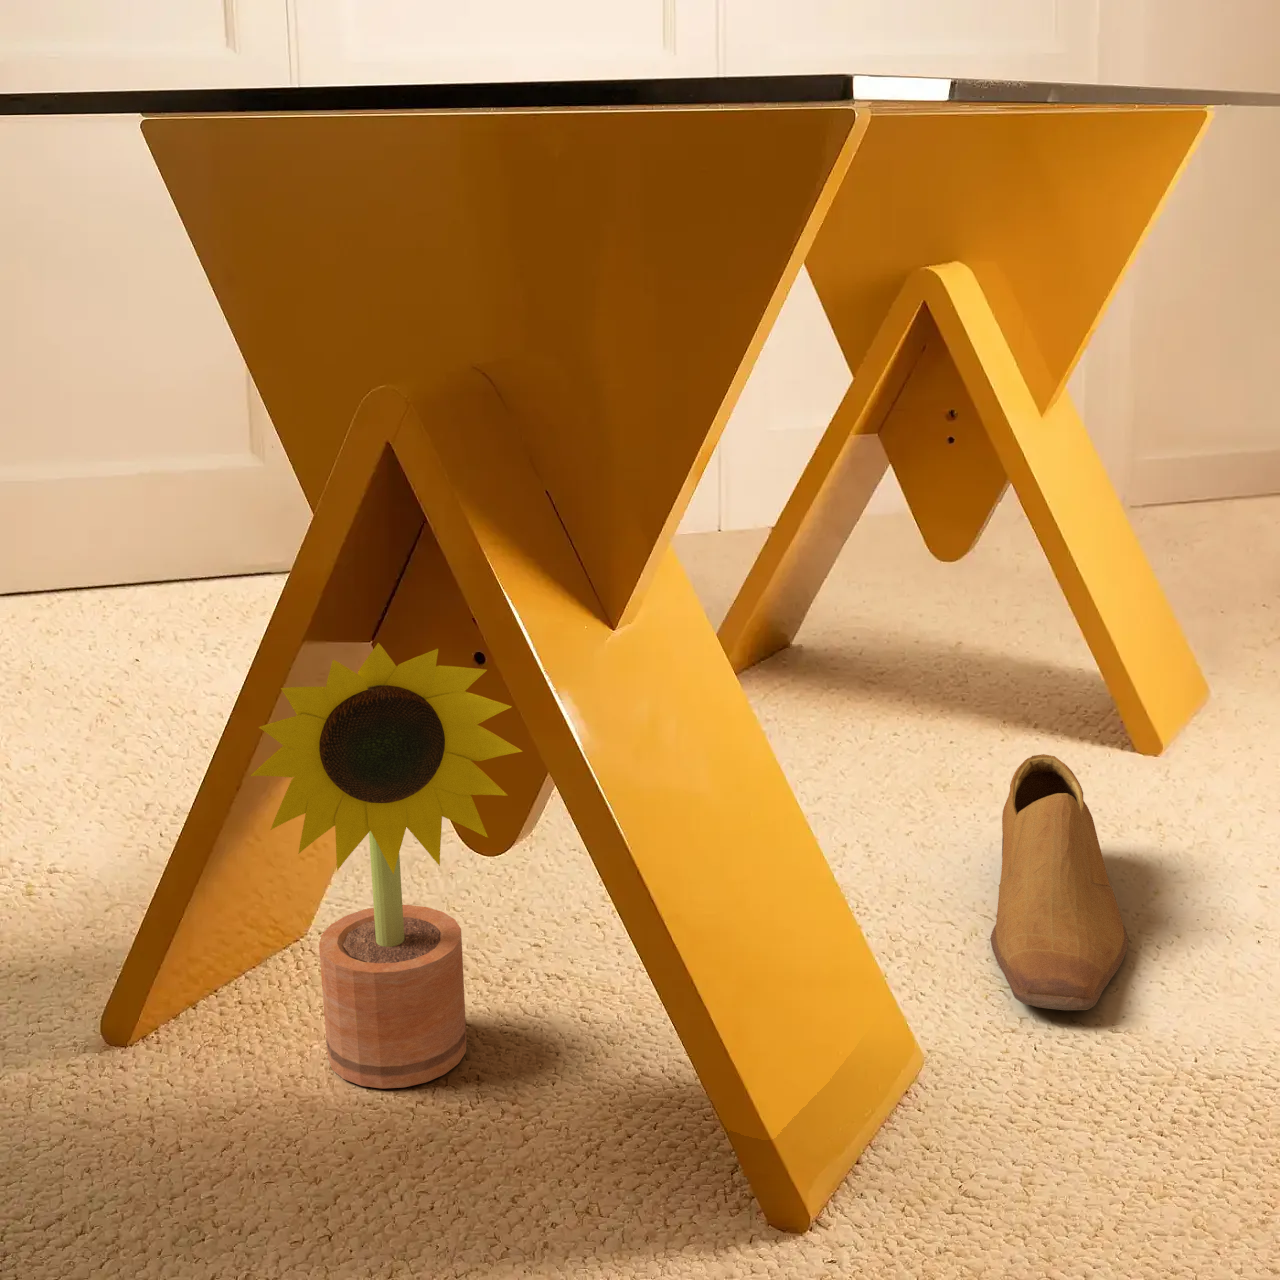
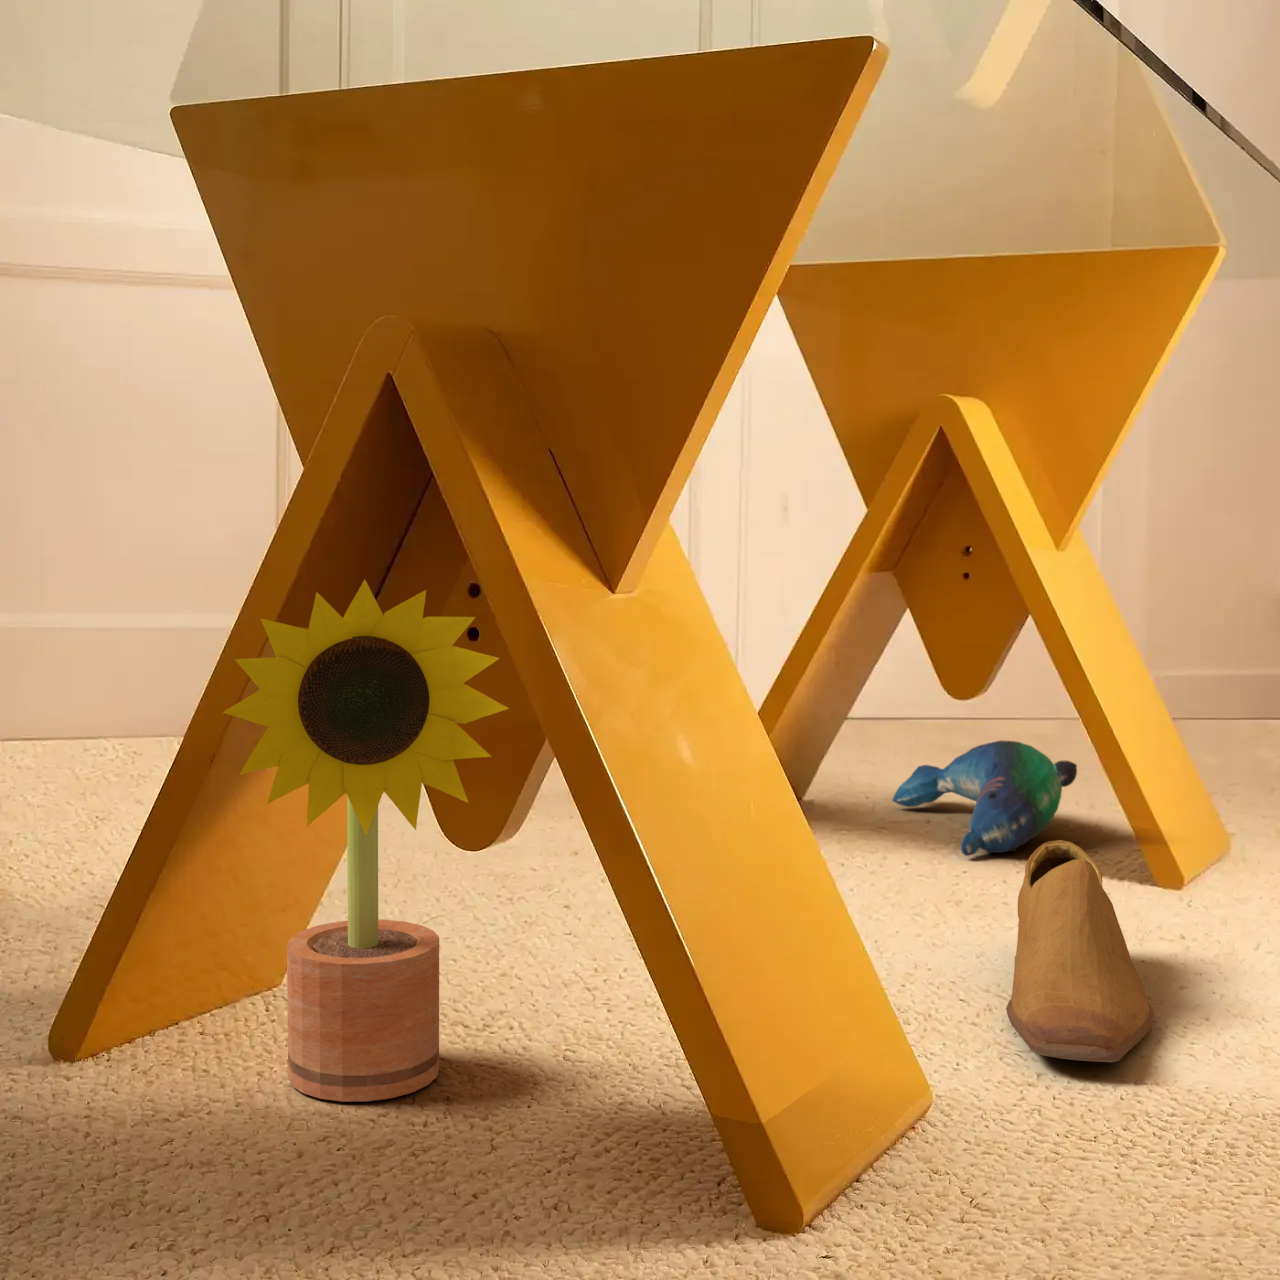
plush toy: none [878,588,1062,719] -> present [892,740,1077,856]

